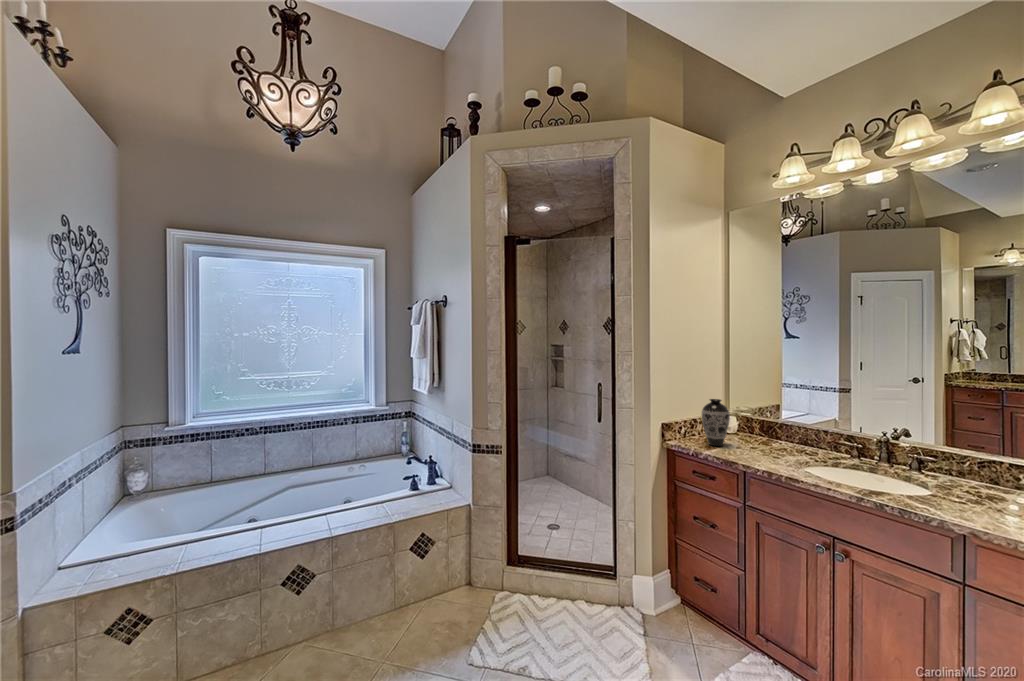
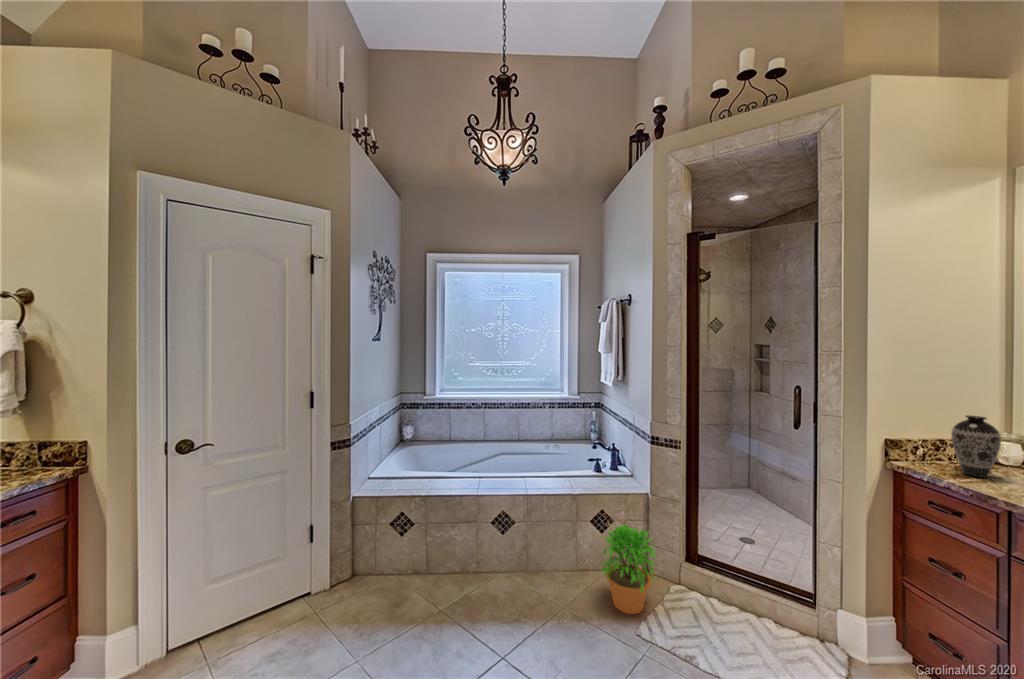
potted plant: none [424,543,488,643] -> present [601,525,656,614]

